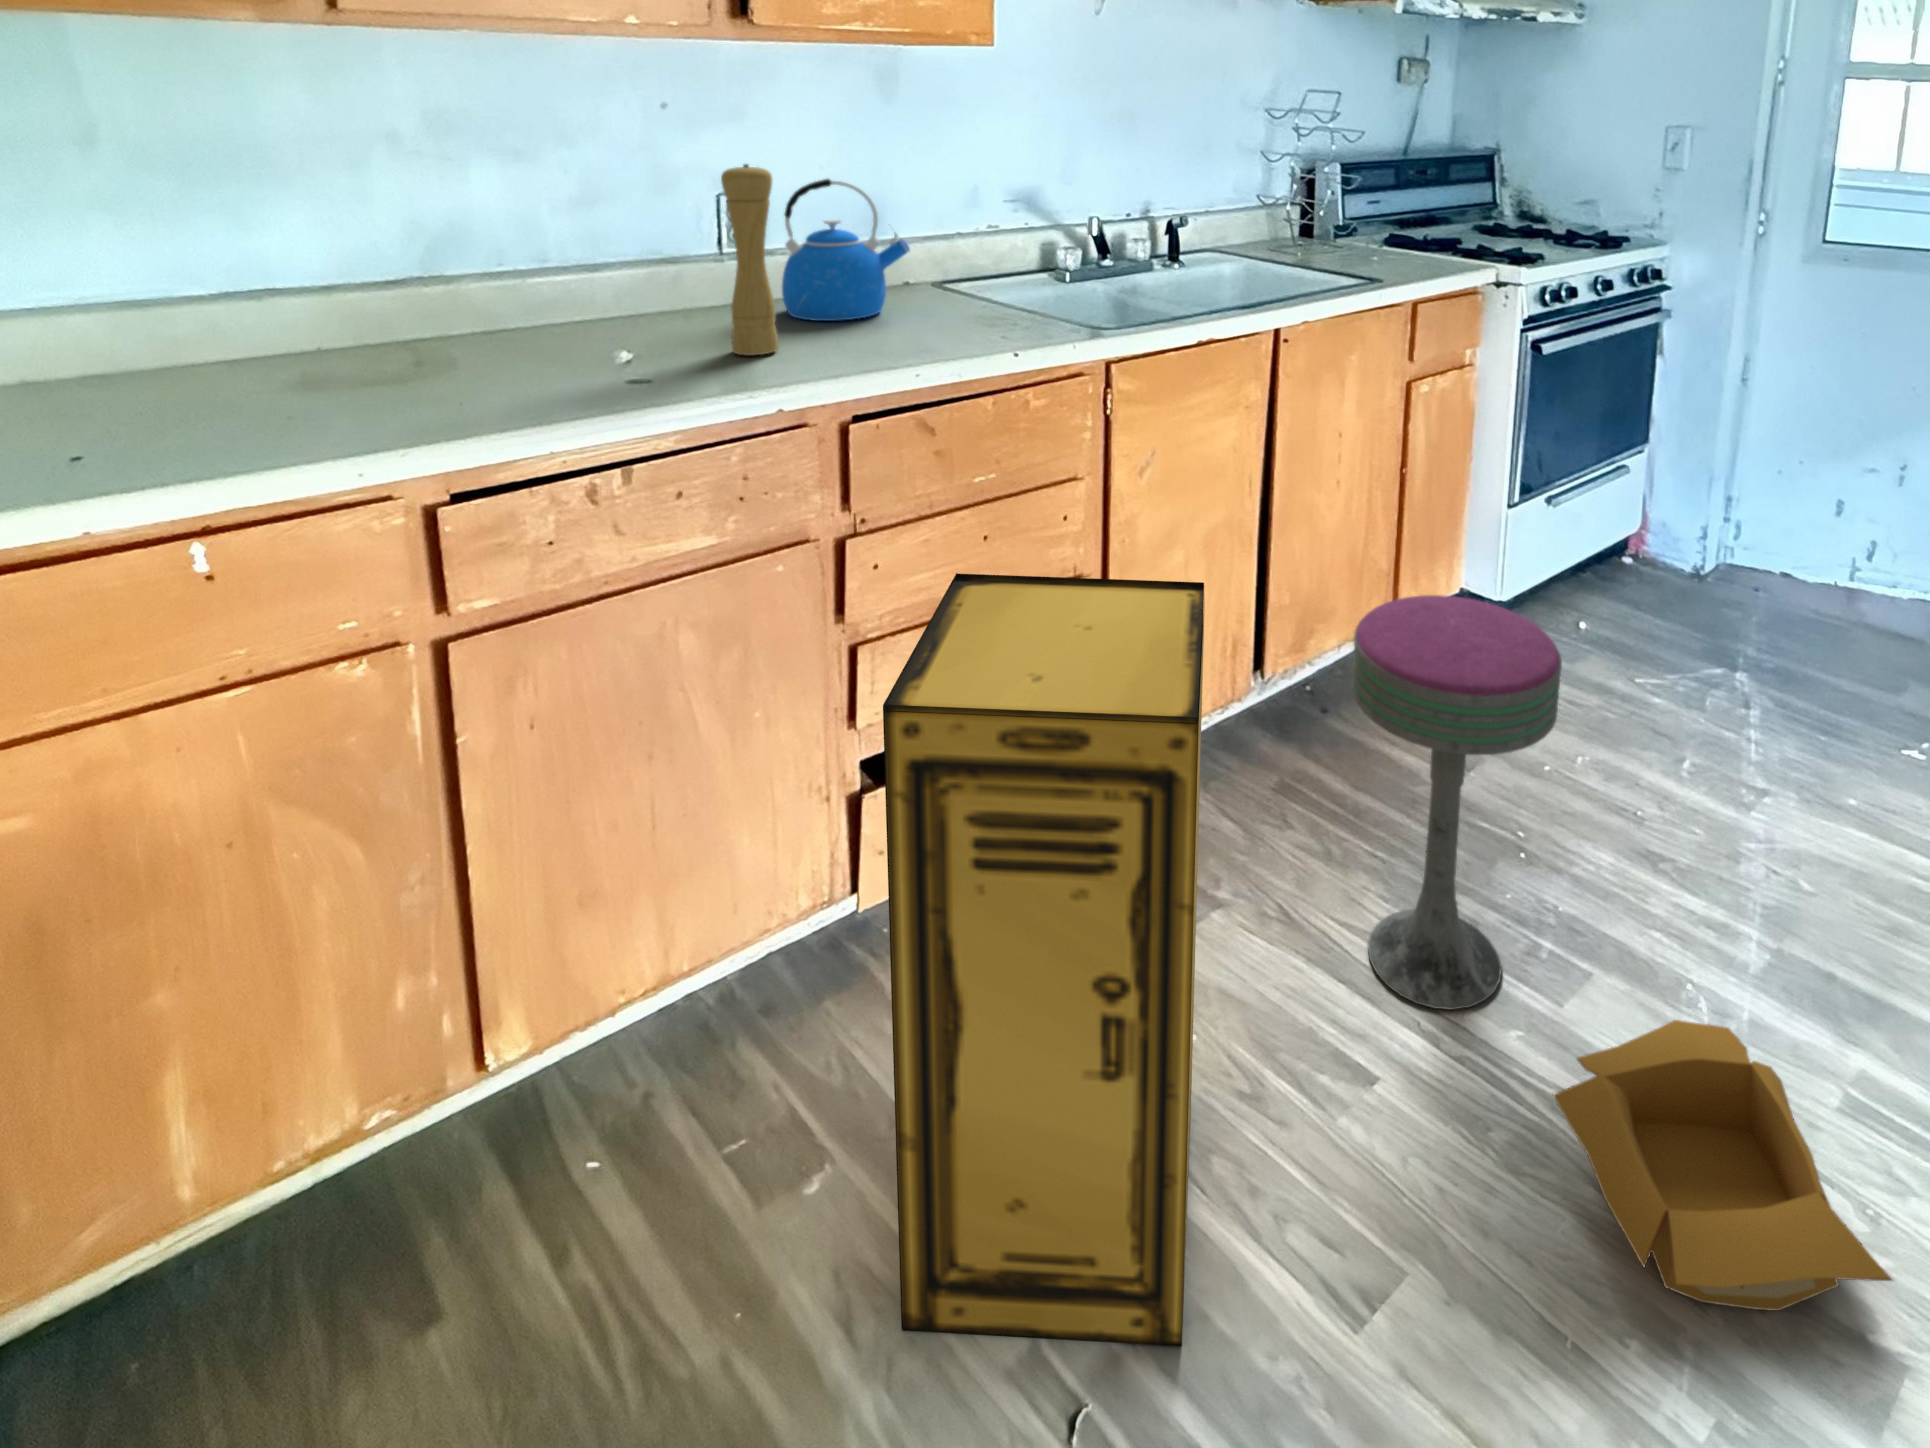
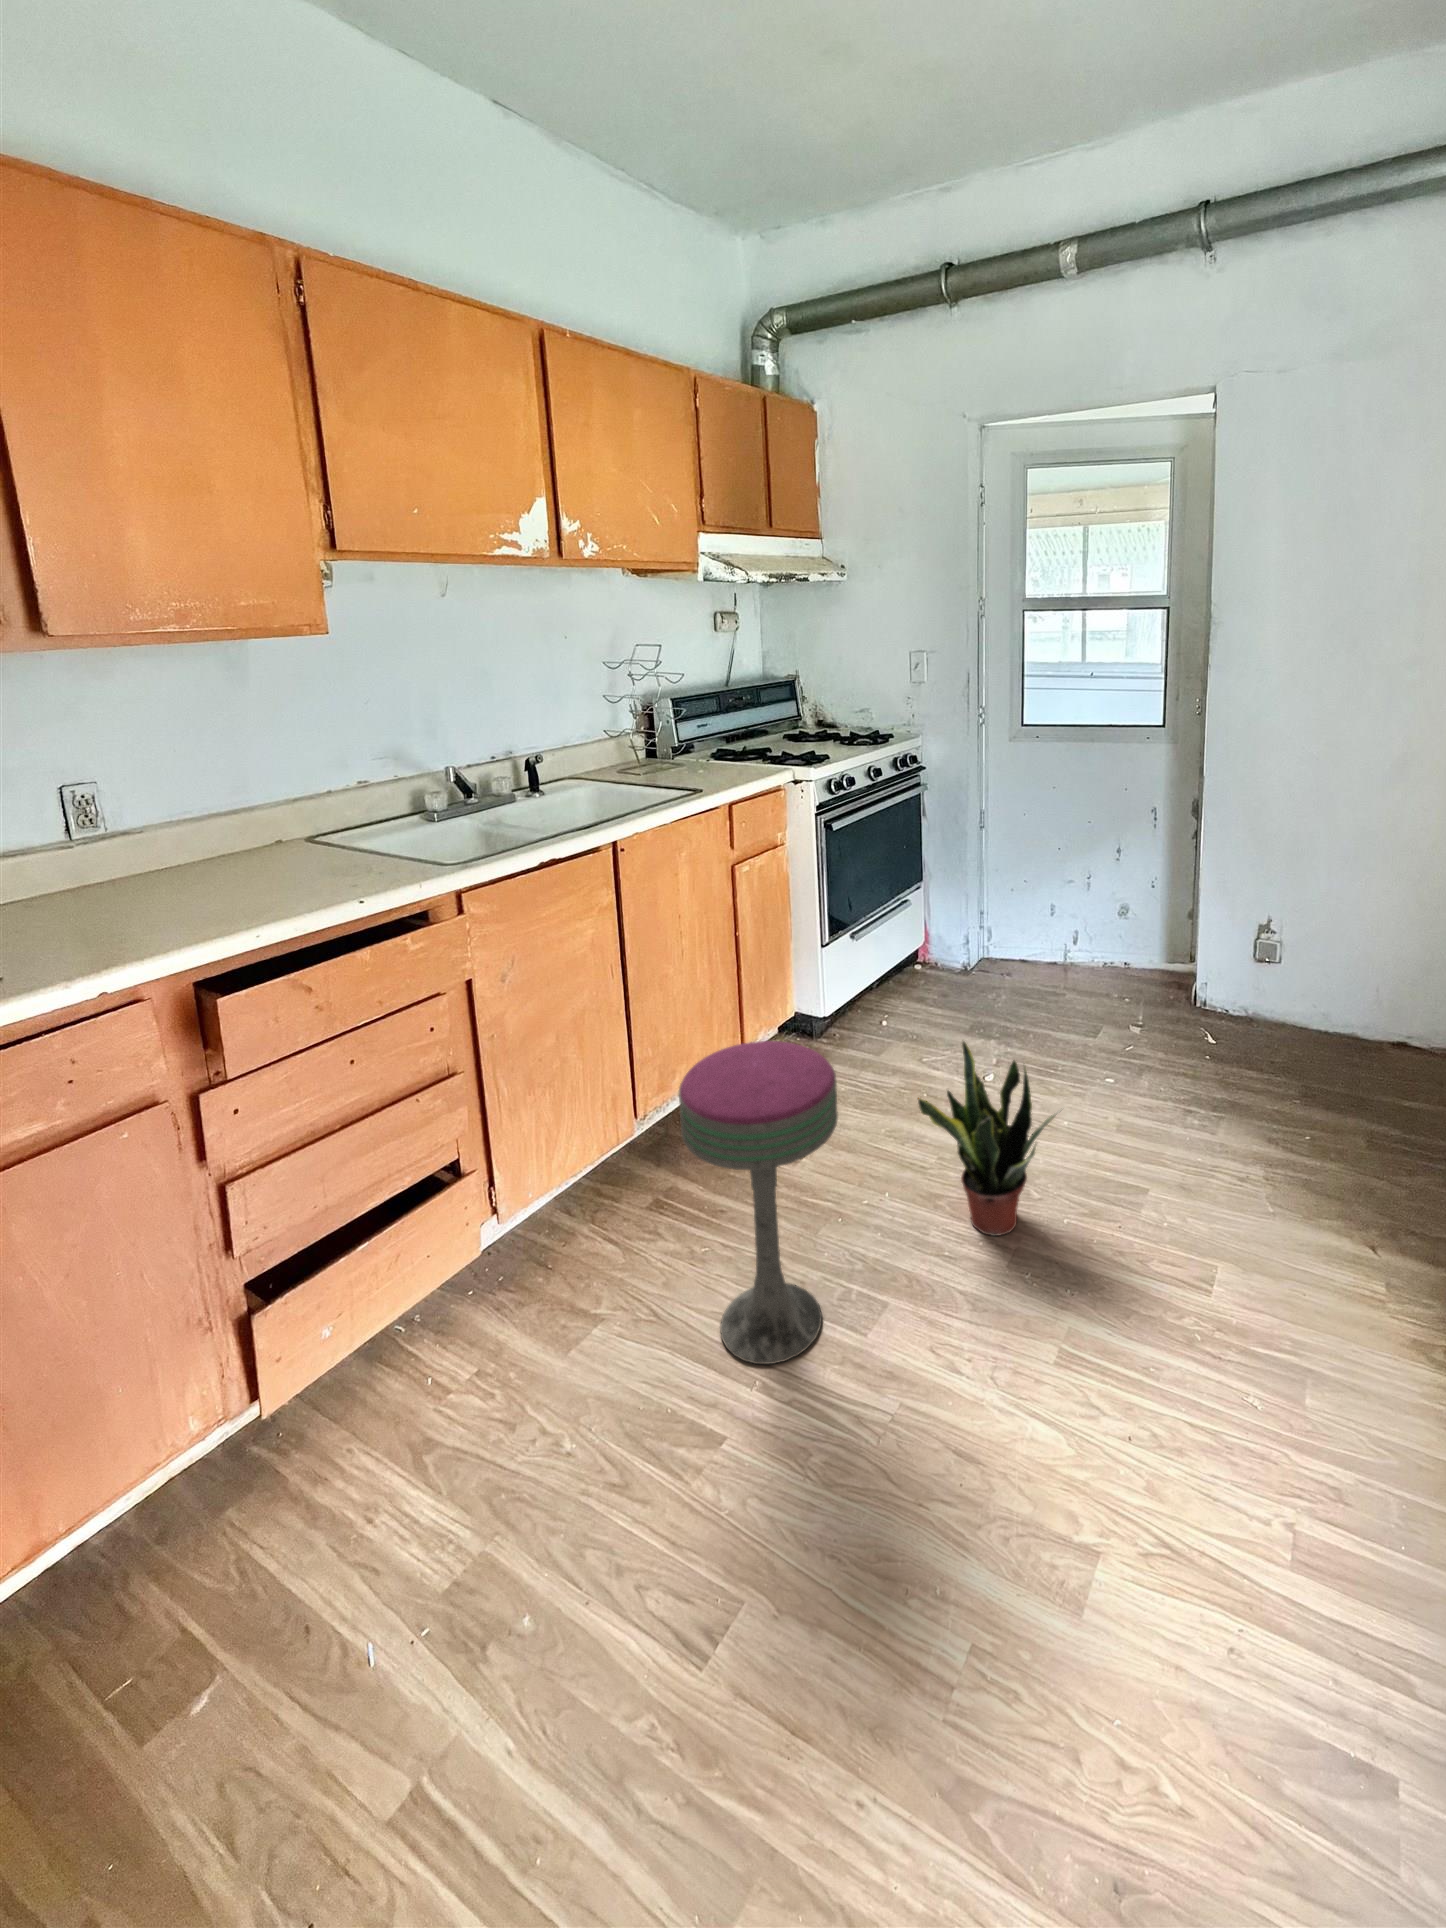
pepper mill: present [721,164,778,355] -> none [19,767,108,945]
kettle: present [782,179,910,321] -> none [116,764,258,896]
storage cabinet: present [883,573,1205,1347] -> none [185,1083,570,1814]
potted plant: none [1656,648,1879,928] -> present [918,1041,1061,1236]
cardboard box: present [1552,1020,1892,1311] -> none [852,1323,1077,1539]

